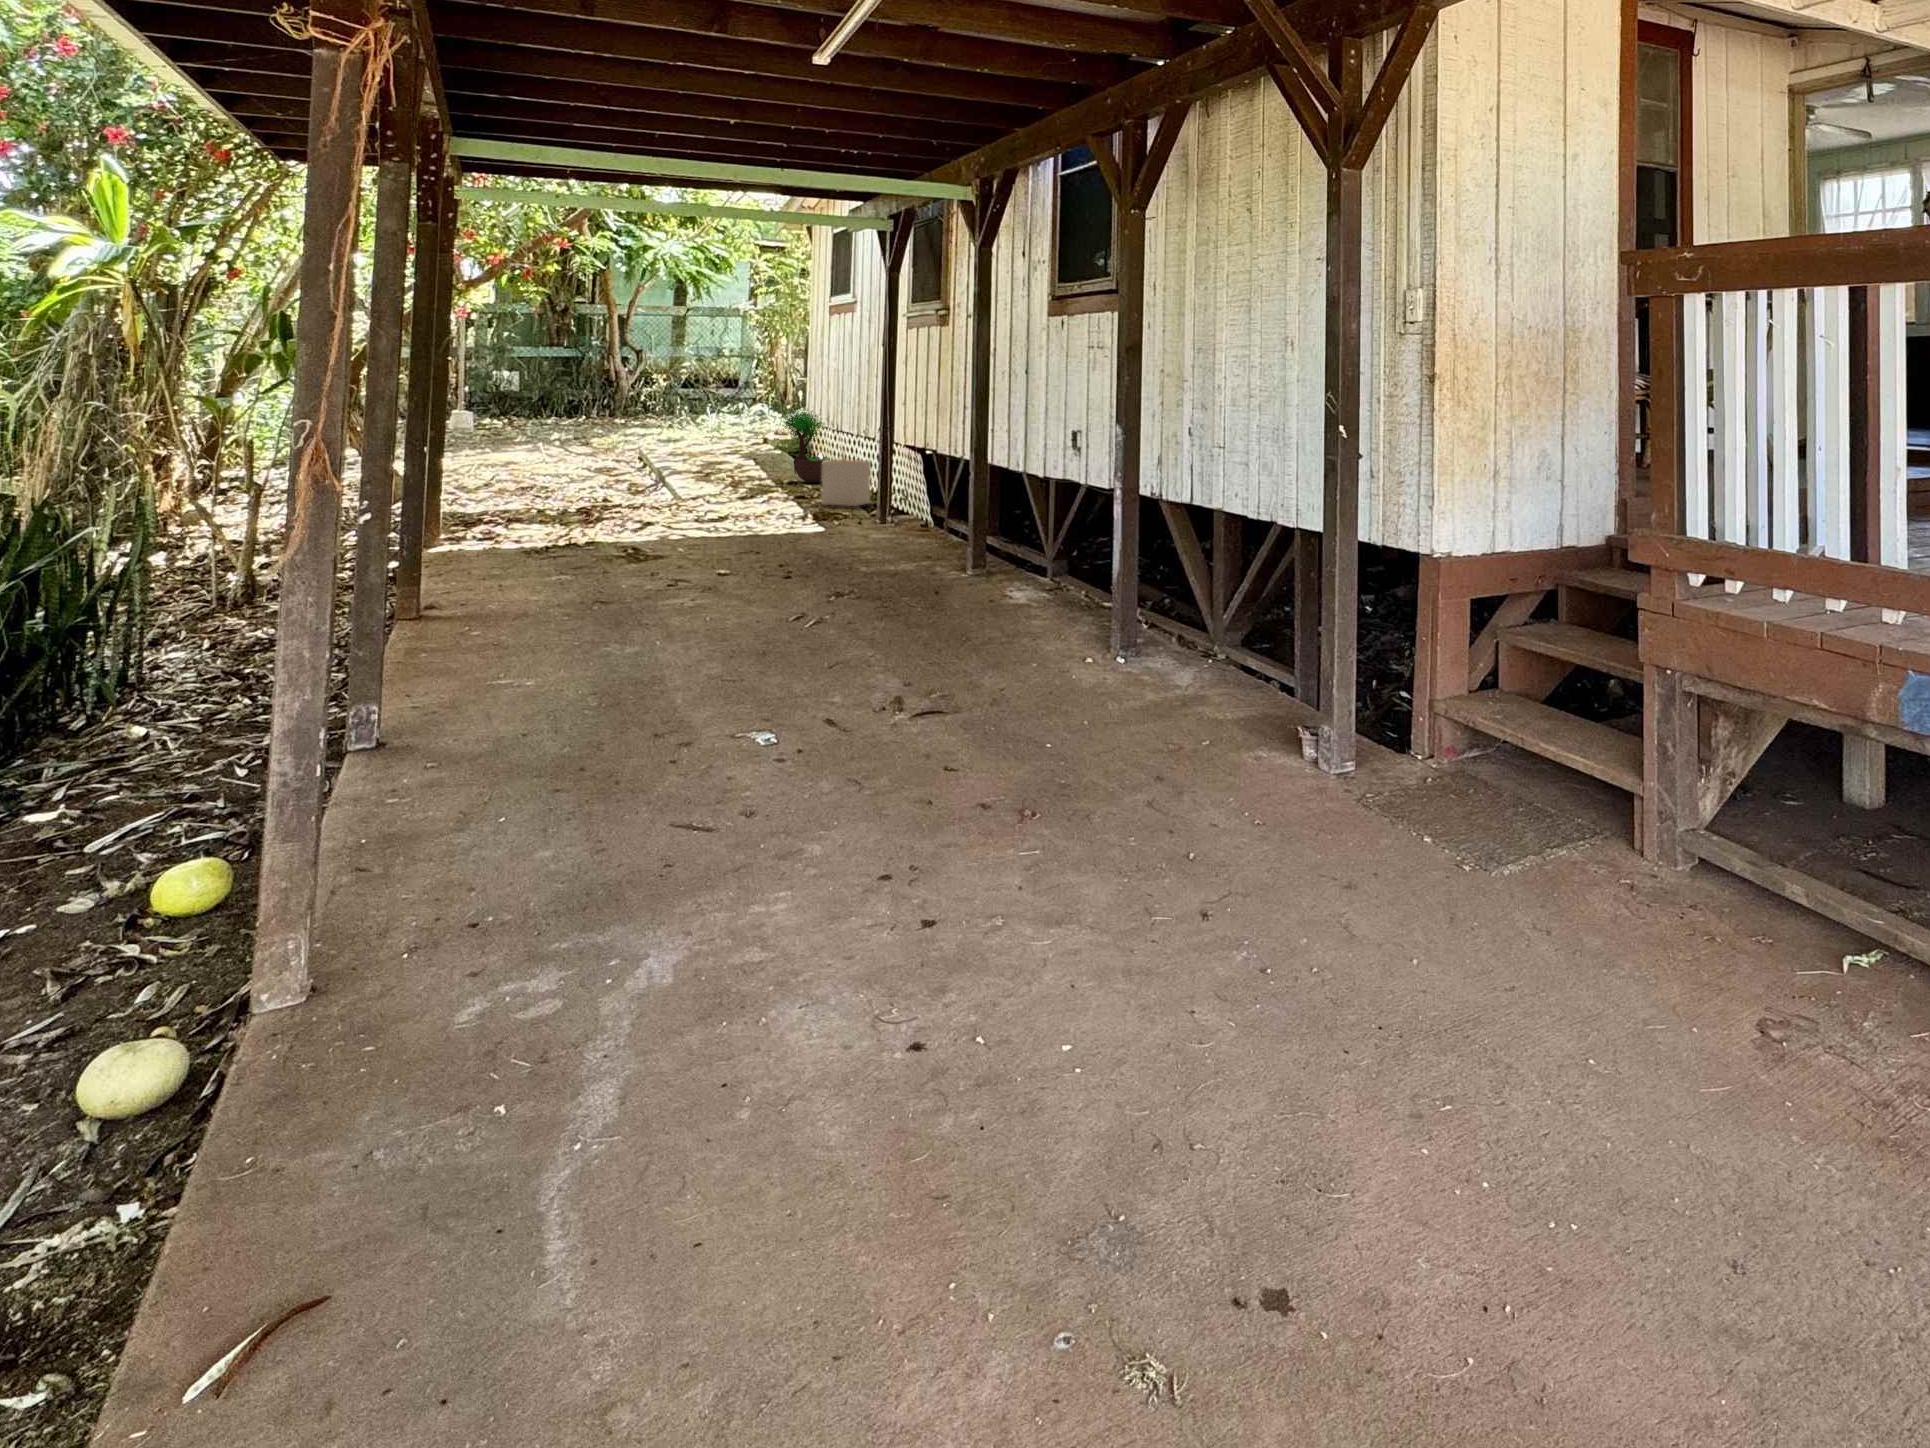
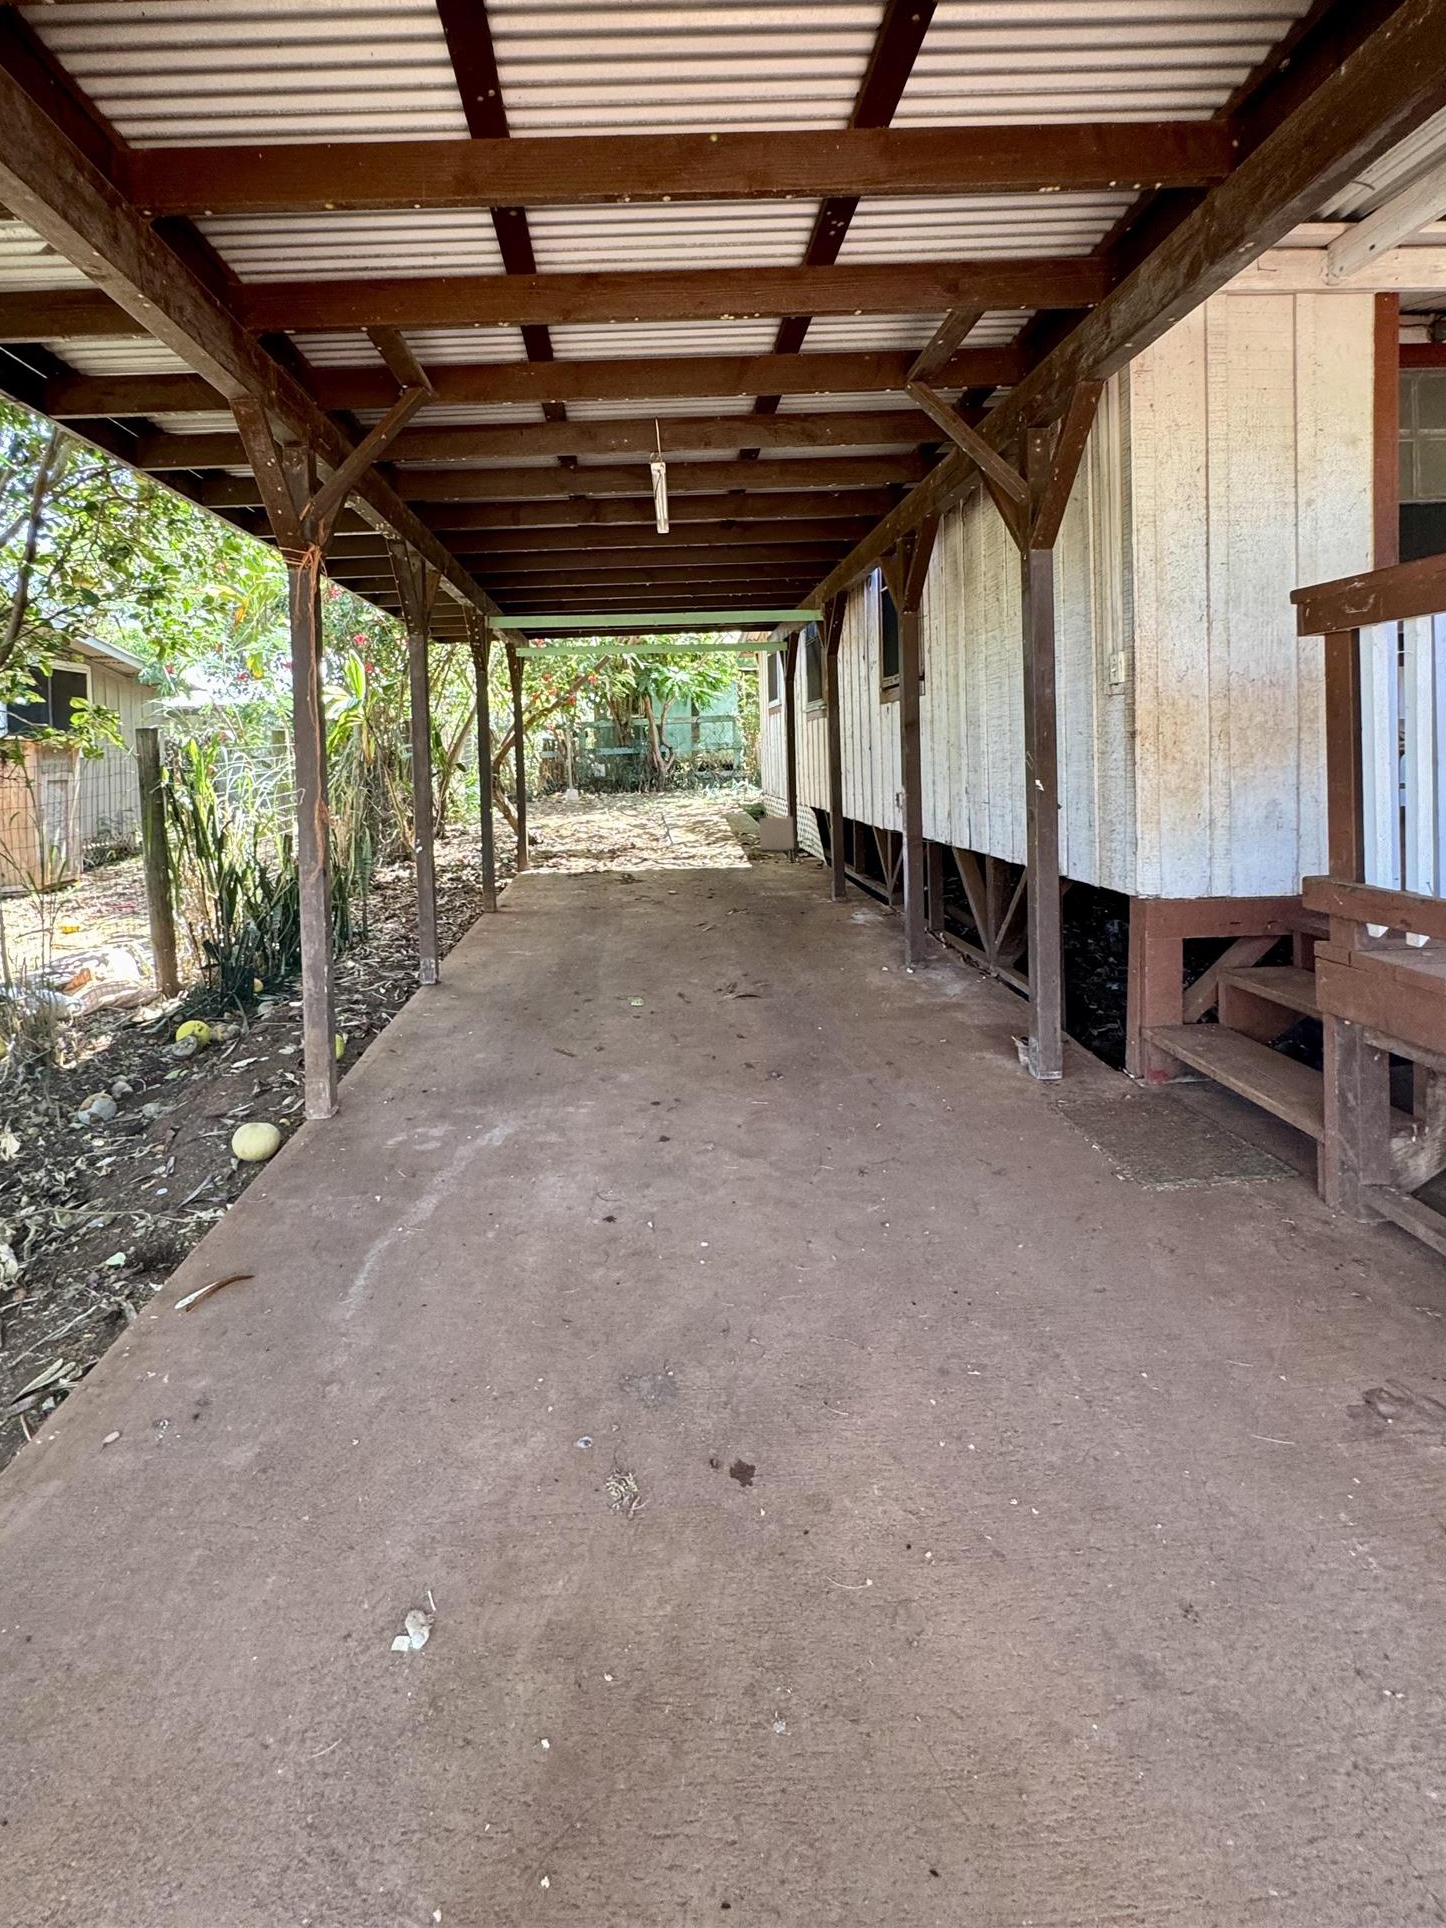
potted tree: present [783,409,830,483] -> none [740,778,775,834]

